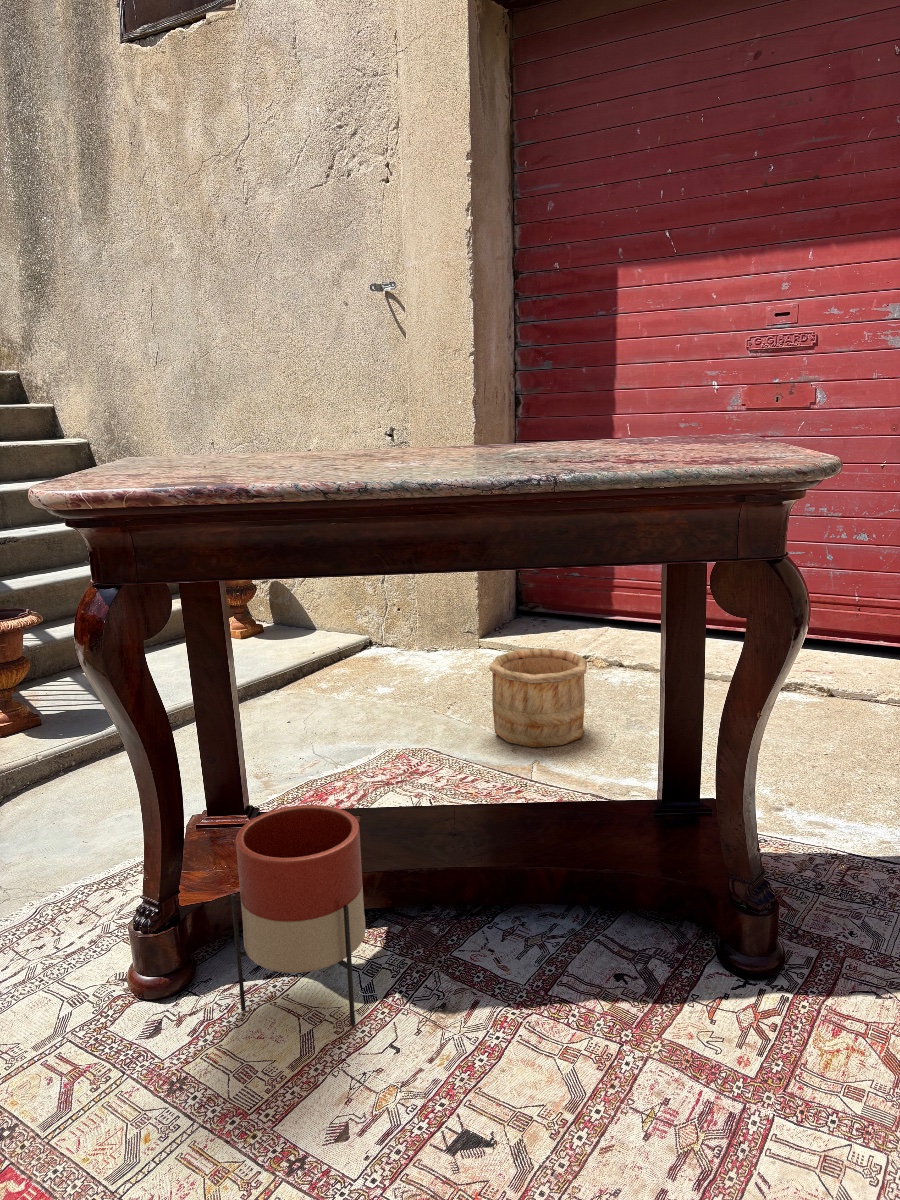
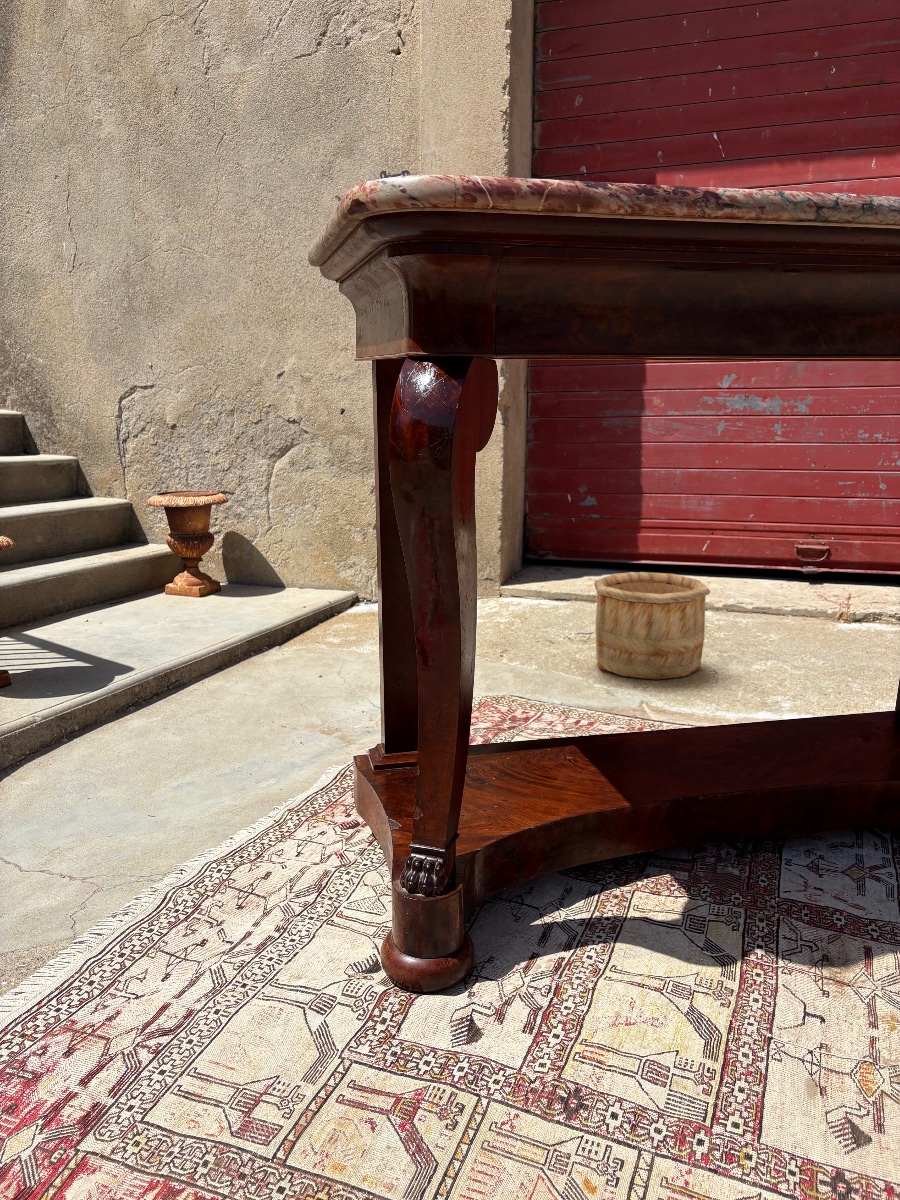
planter: present [231,805,365,1026] -> none [573,704,756,996]

